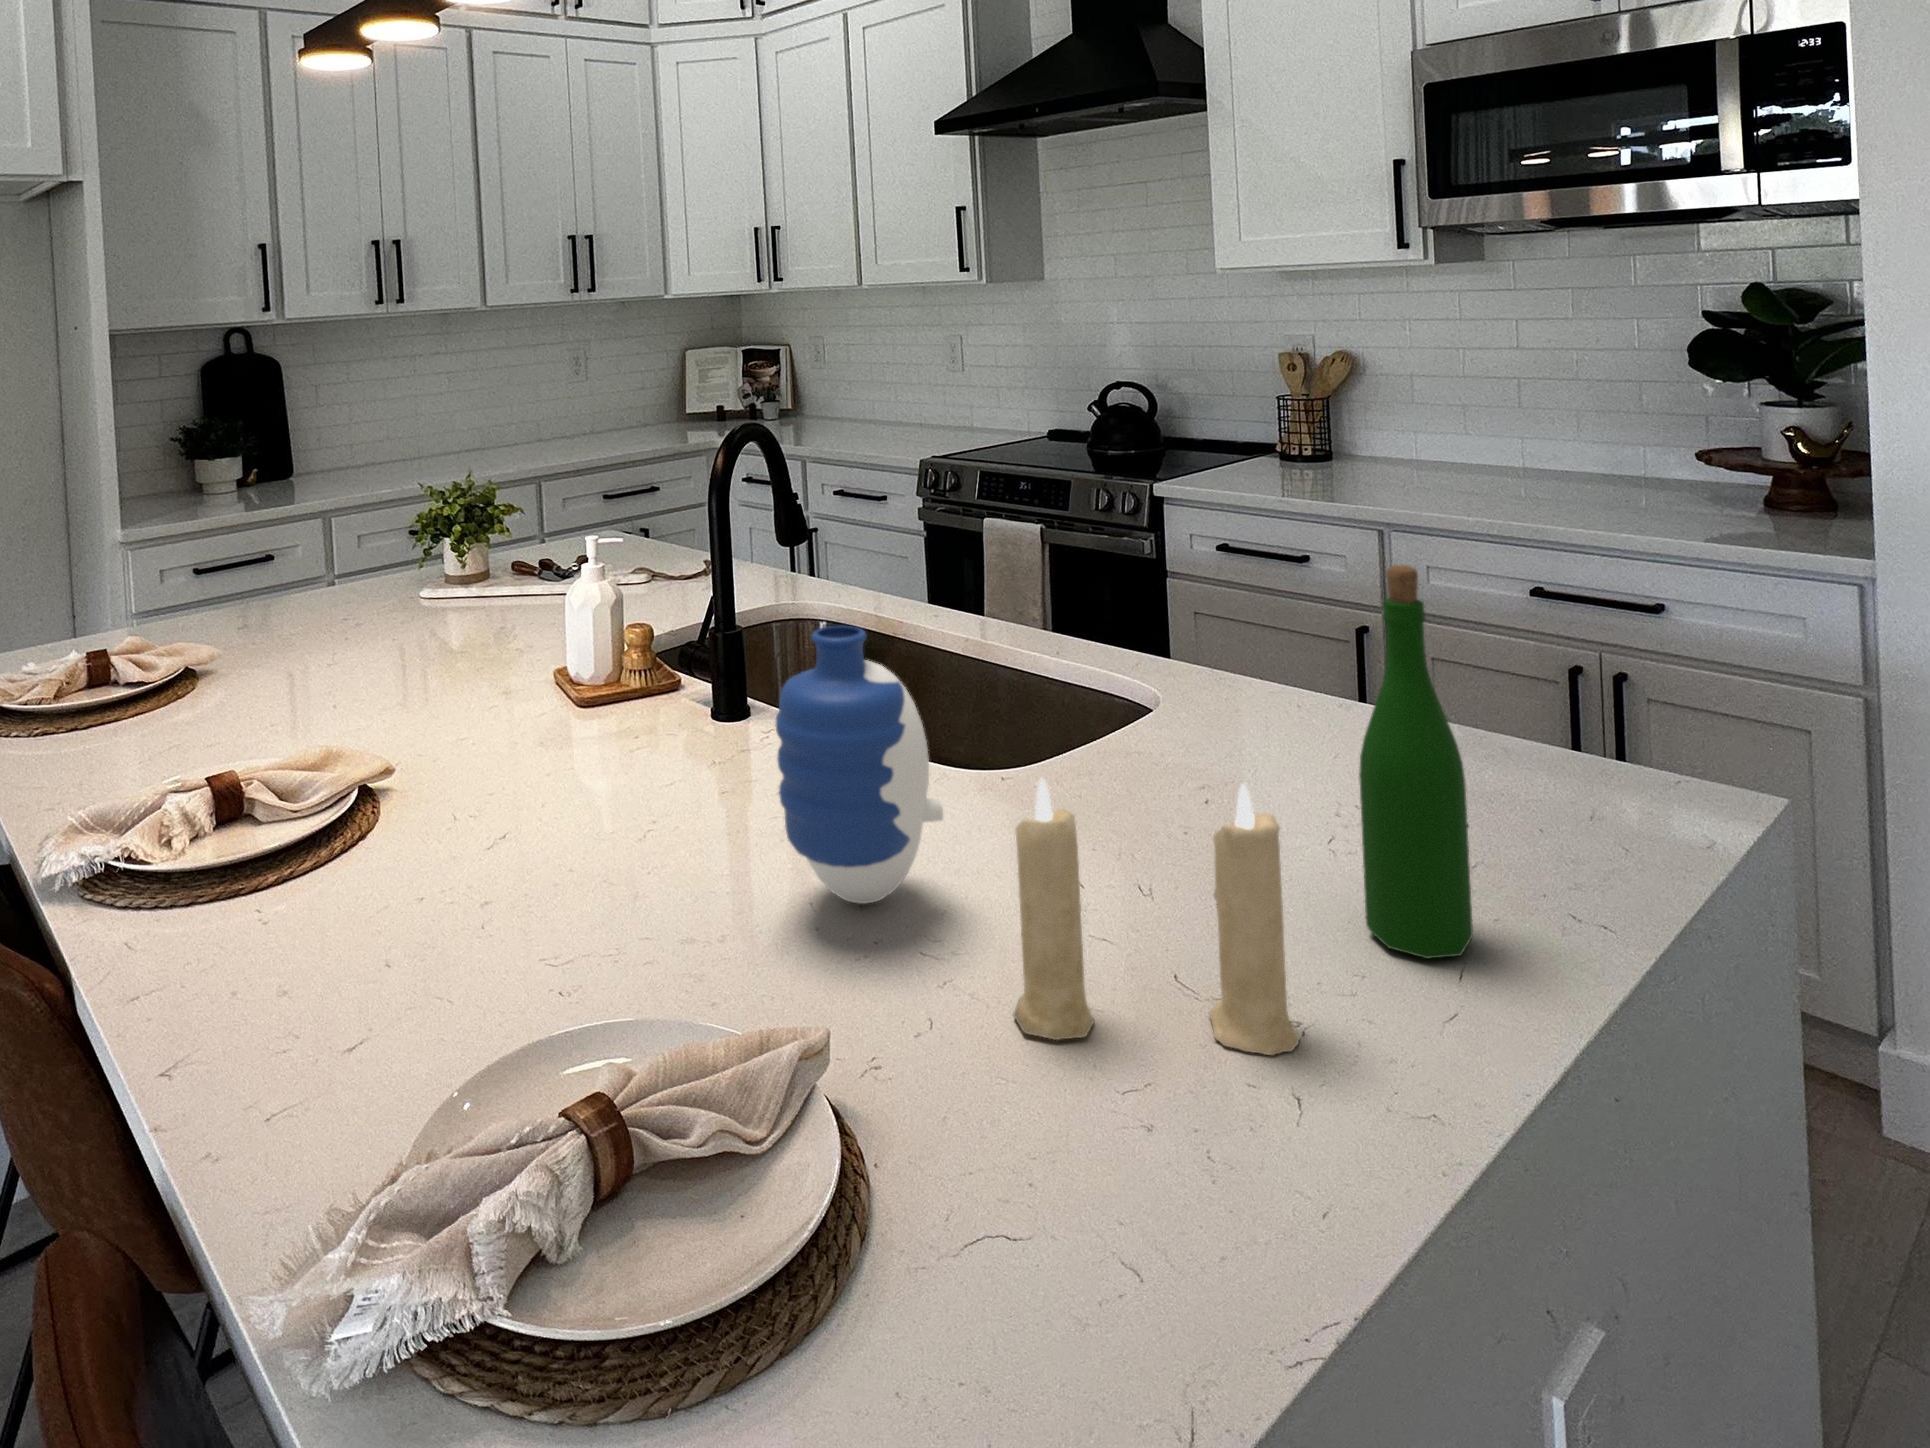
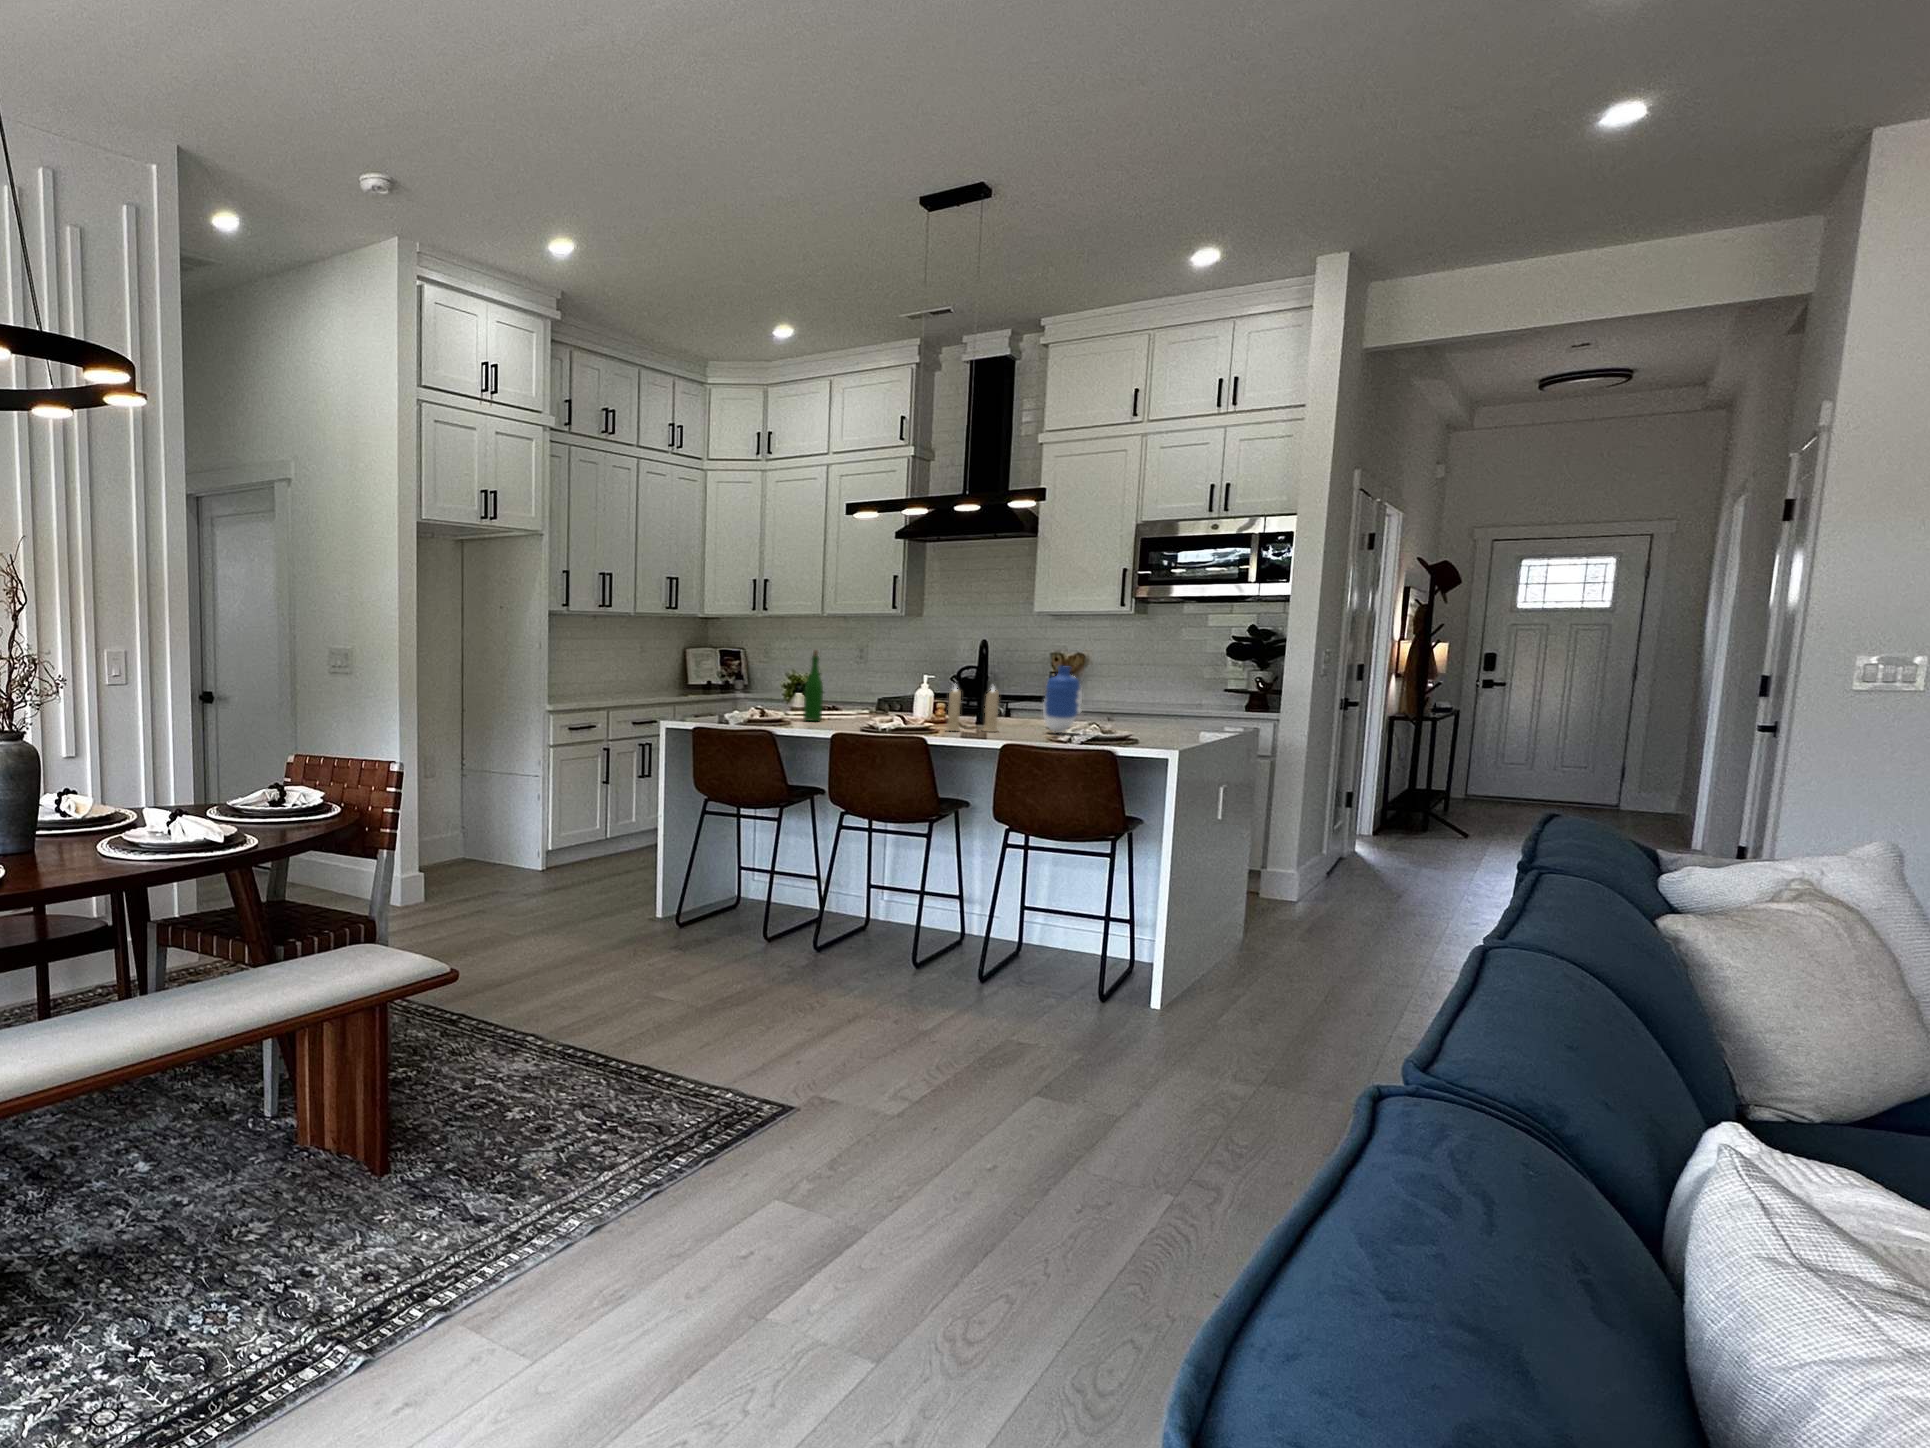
wine bottle: present [1359,565,1473,958] -> present [803,650,823,721]
candle: present [1014,777,1300,1055] -> present [946,687,999,732]

